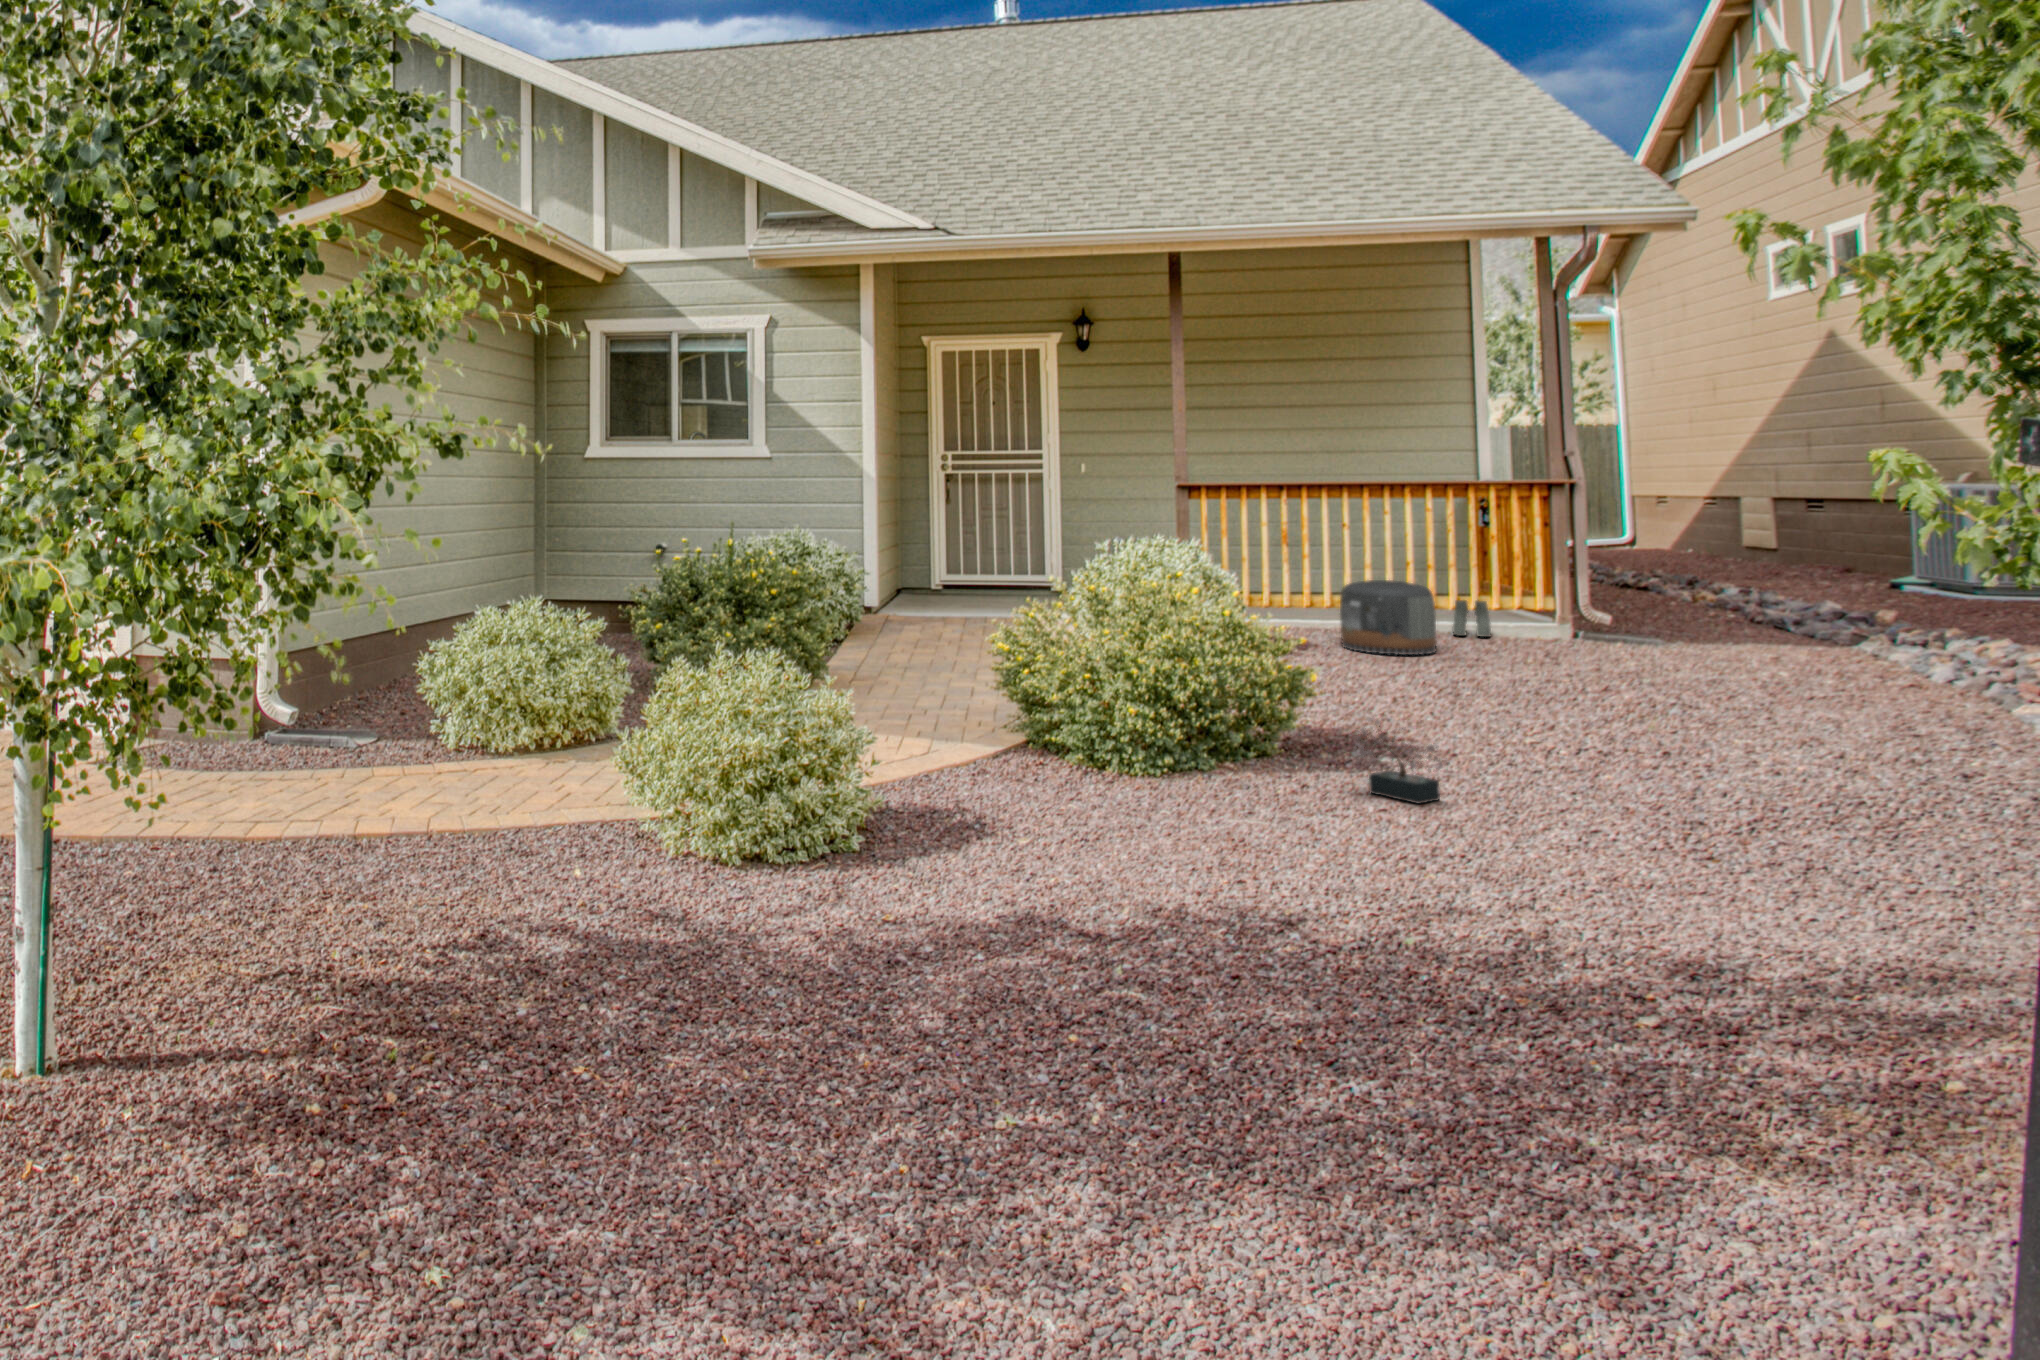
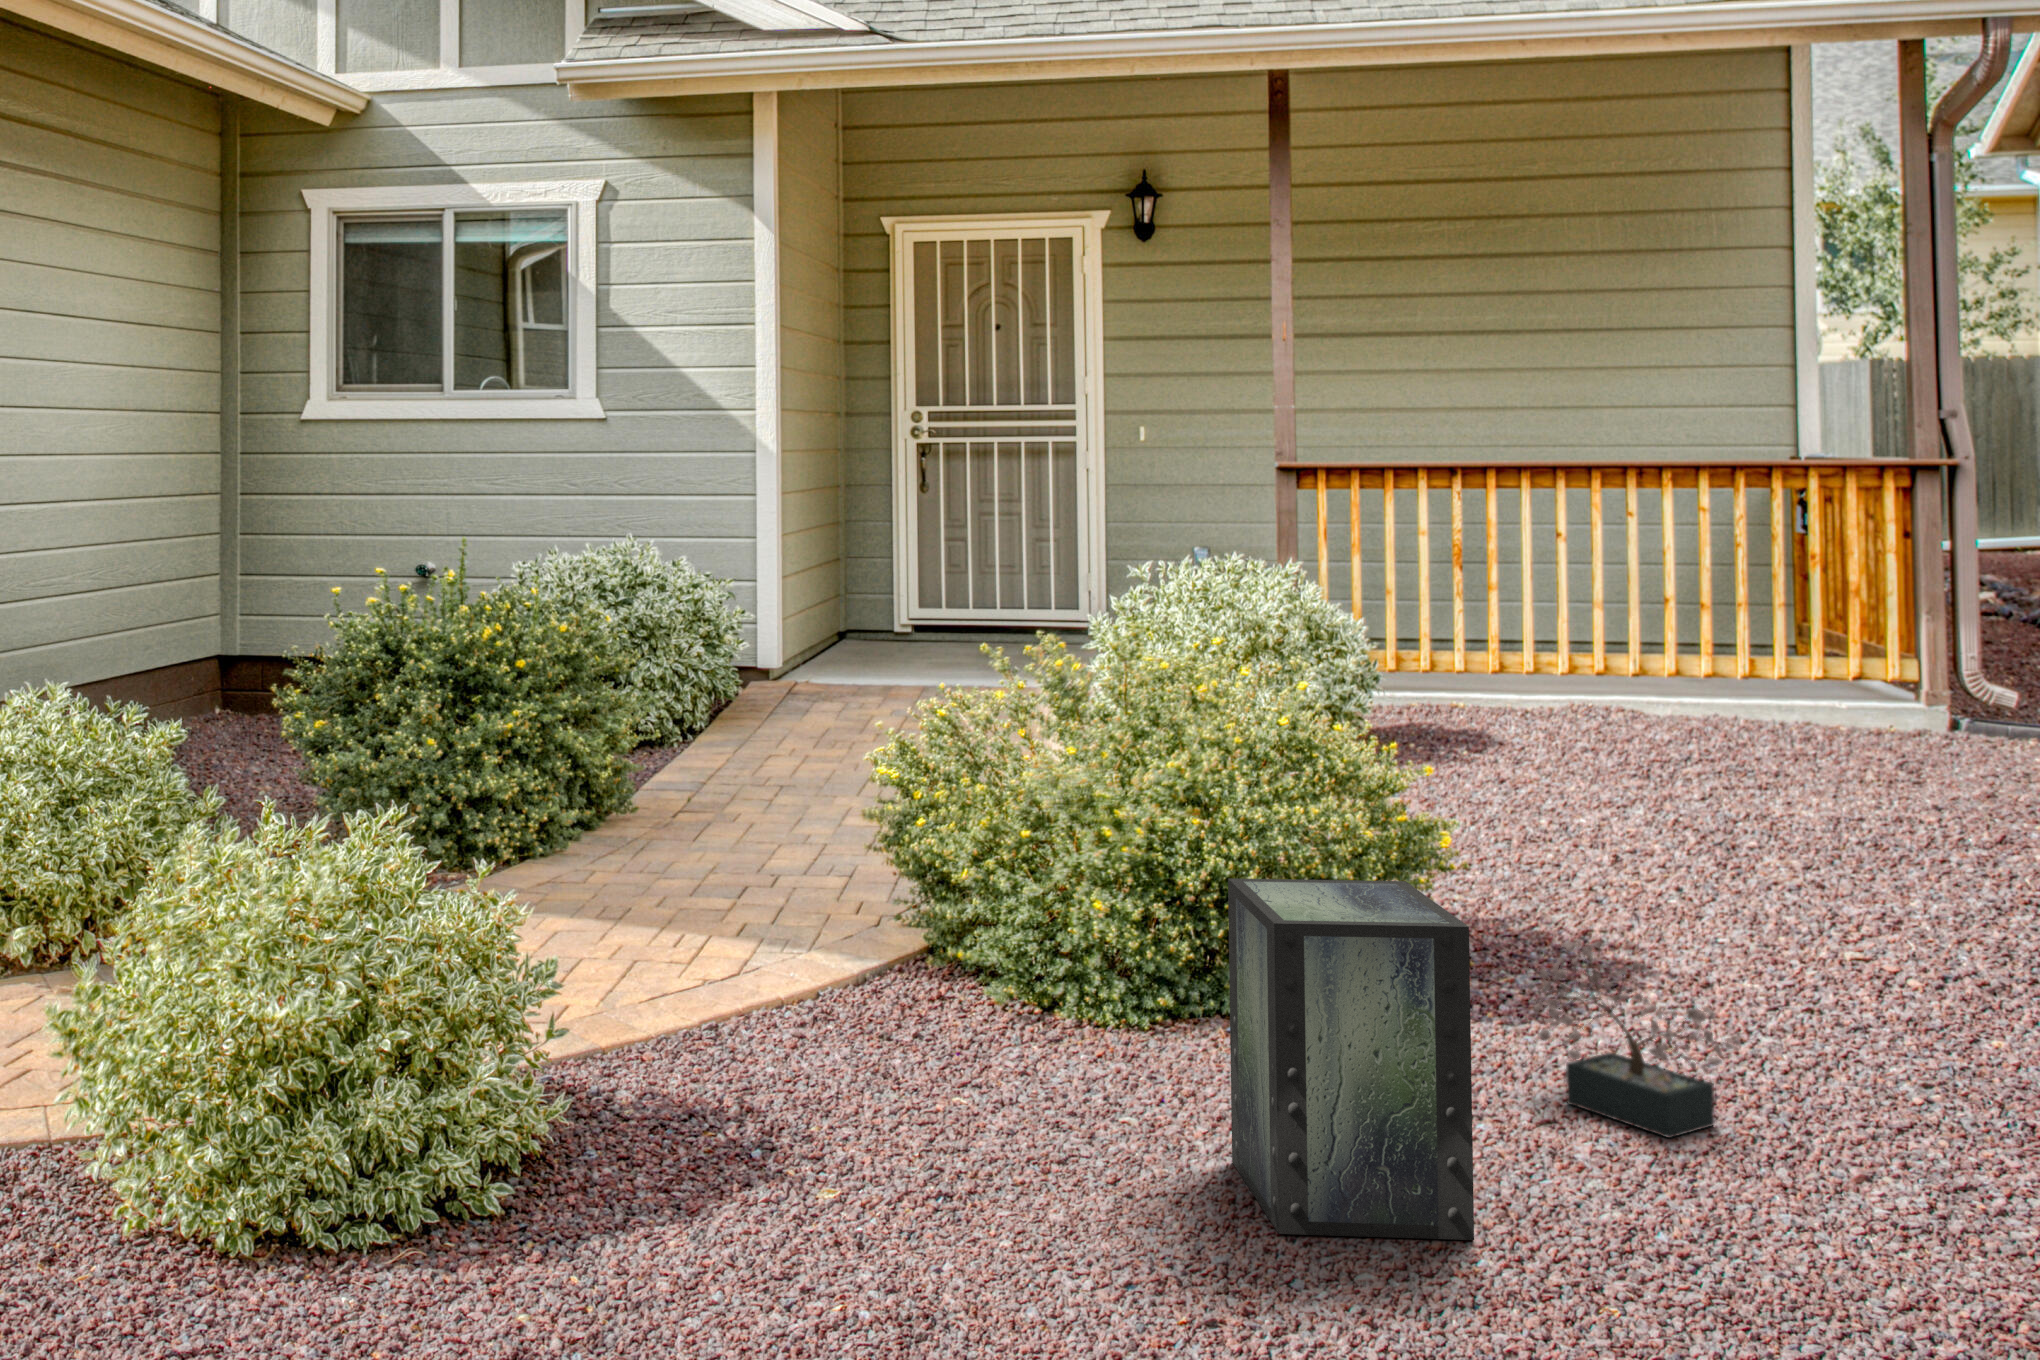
pouf: present [1340,580,1436,655] -> none [1545,631,1713,764]
boots: present [1453,600,1491,637] -> none [1741,663,1808,728]
storage box: none [1213,682,1334,836] -> present [1228,878,1474,1240]

